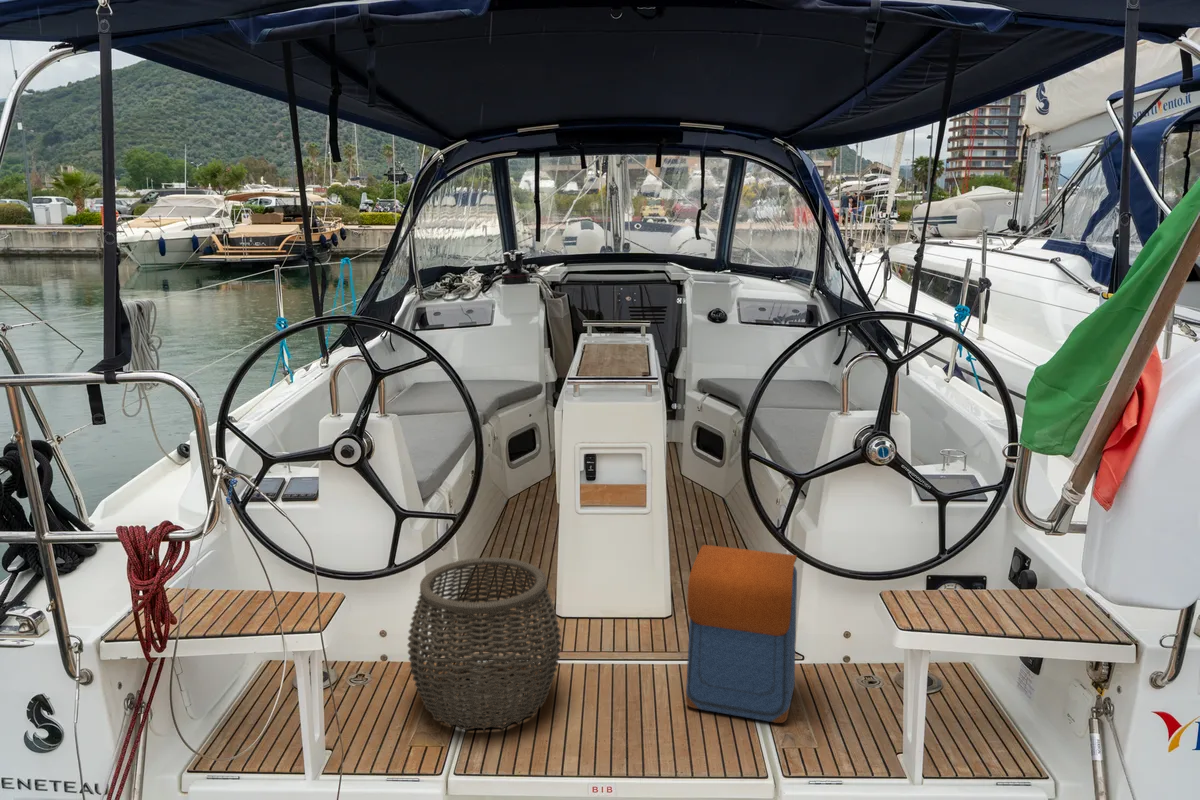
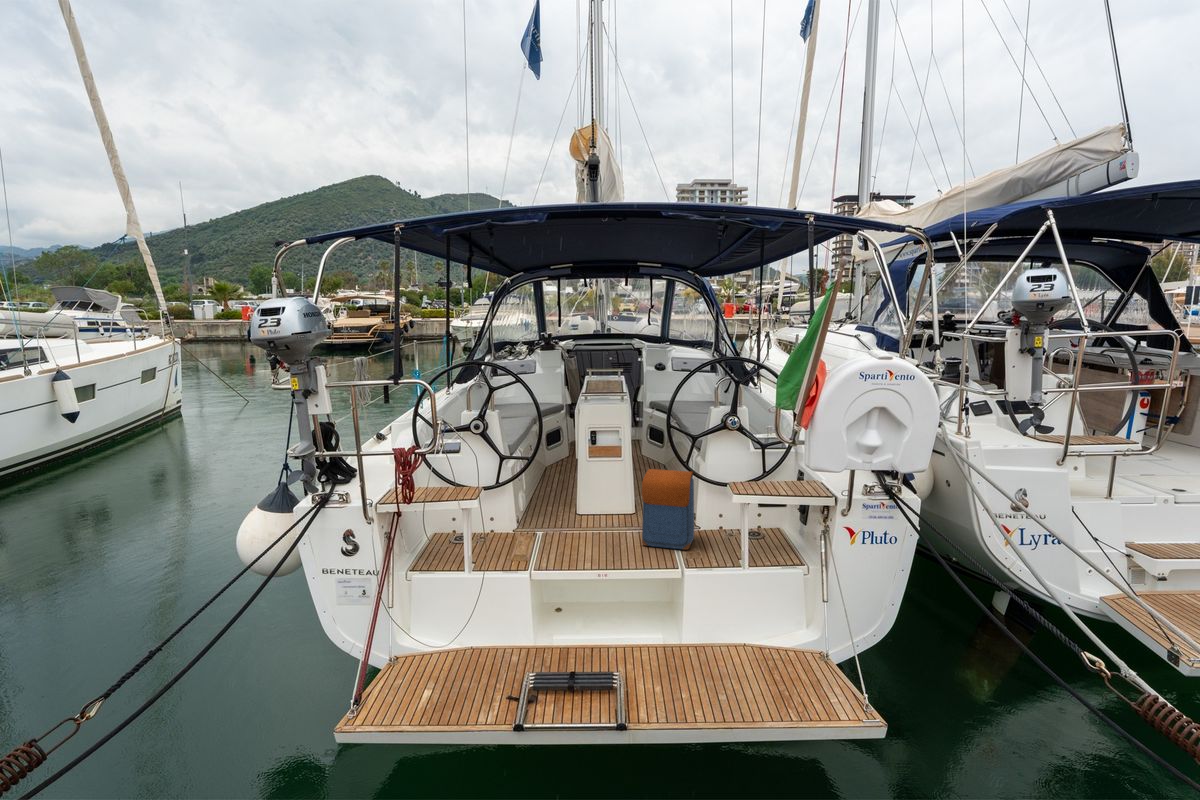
woven basket: present [408,557,561,731] -> none [509,477,582,554]

